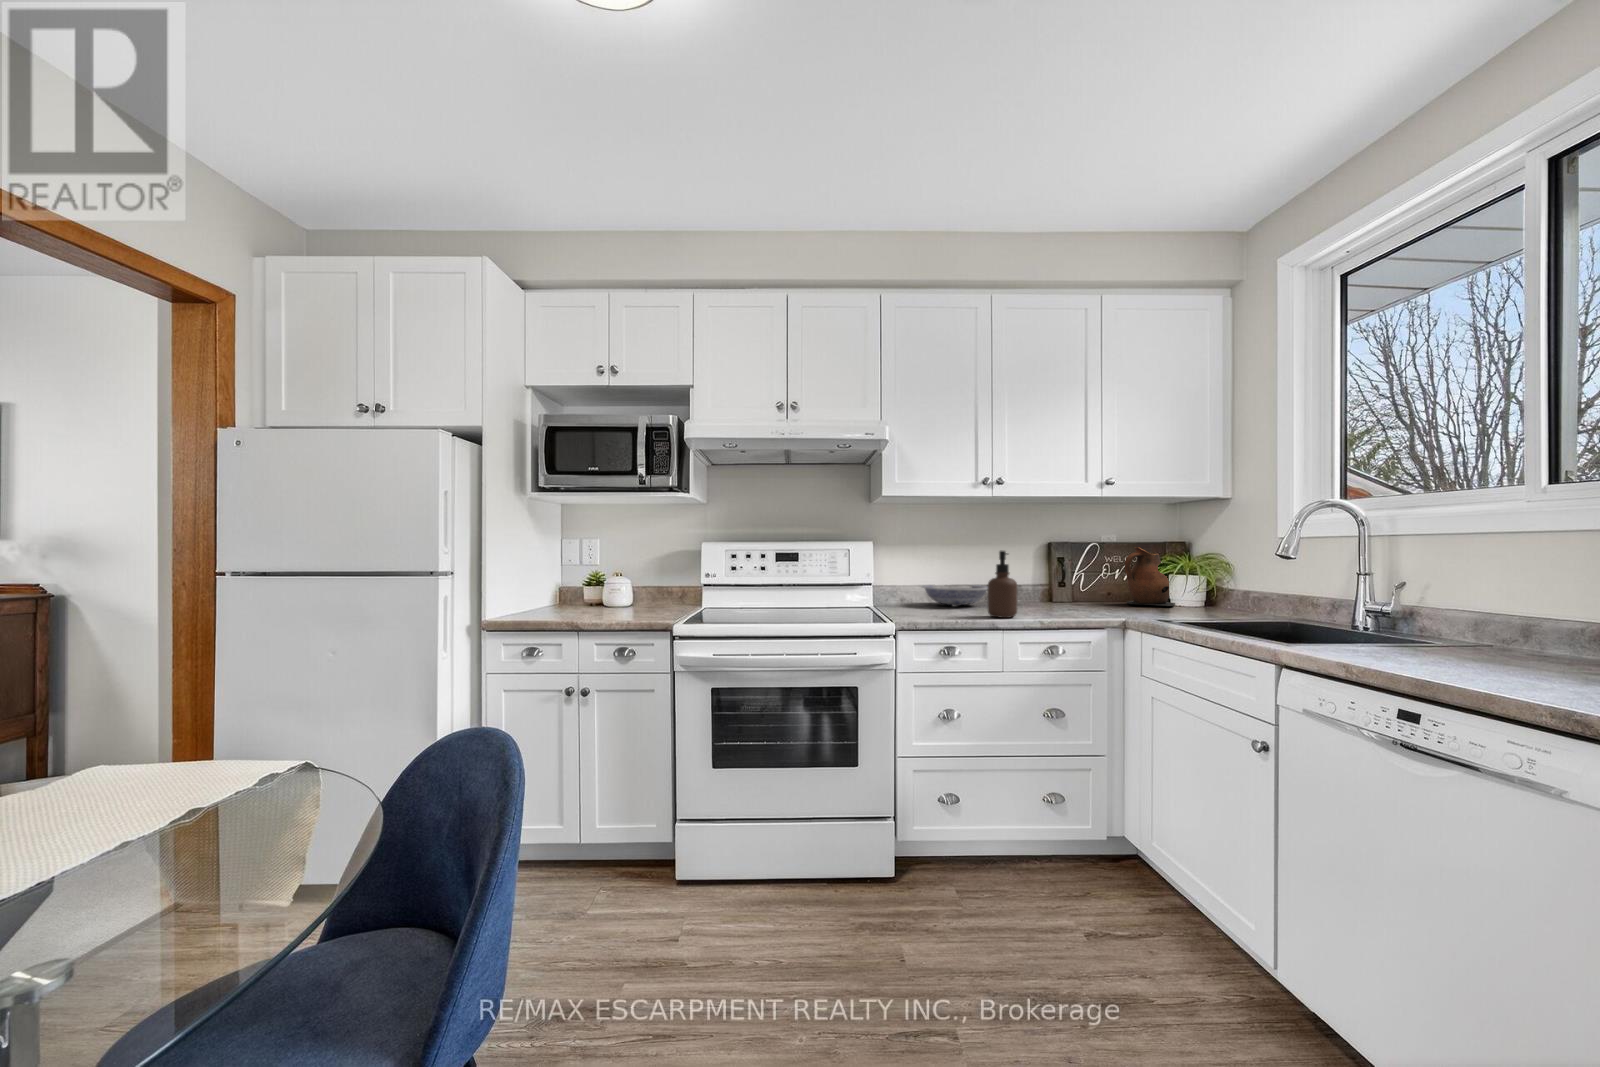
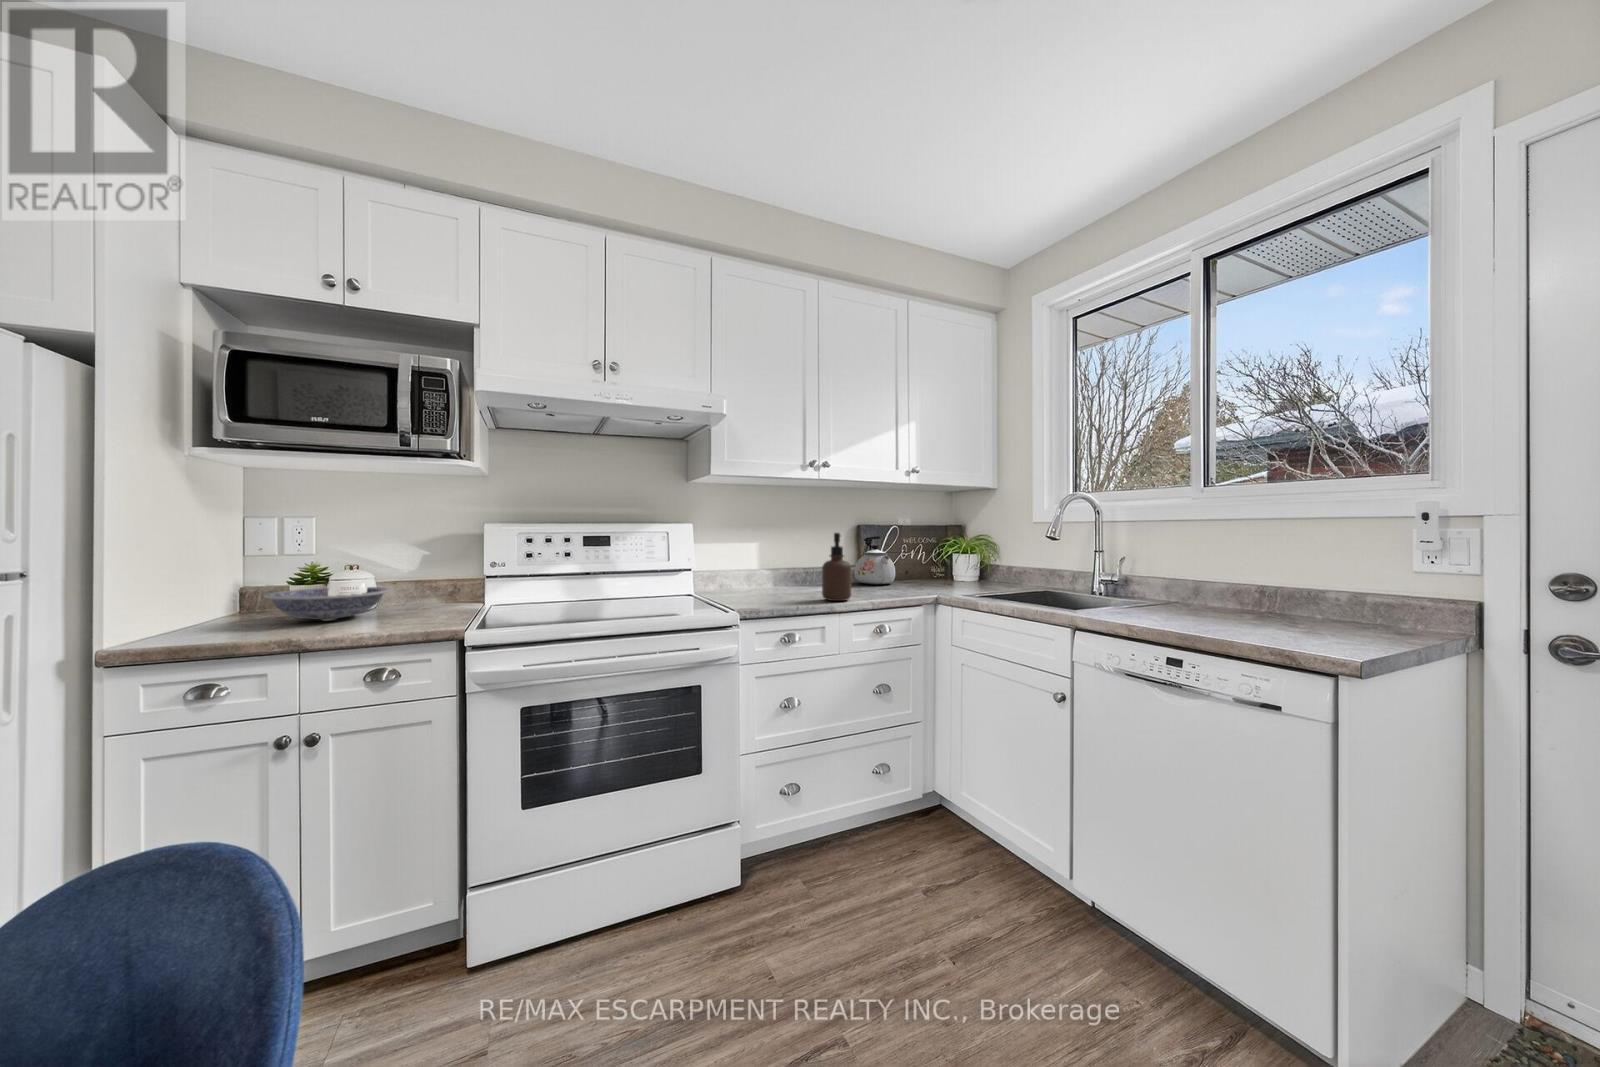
ceramic pitcher: present [1125,547,1175,606] -> none [915,529,960,582]
kettle: none [1048,555,1094,606] -> present [855,536,895,584]
bowl: present [922,585,988,606] -> present [264,587,390,620]

